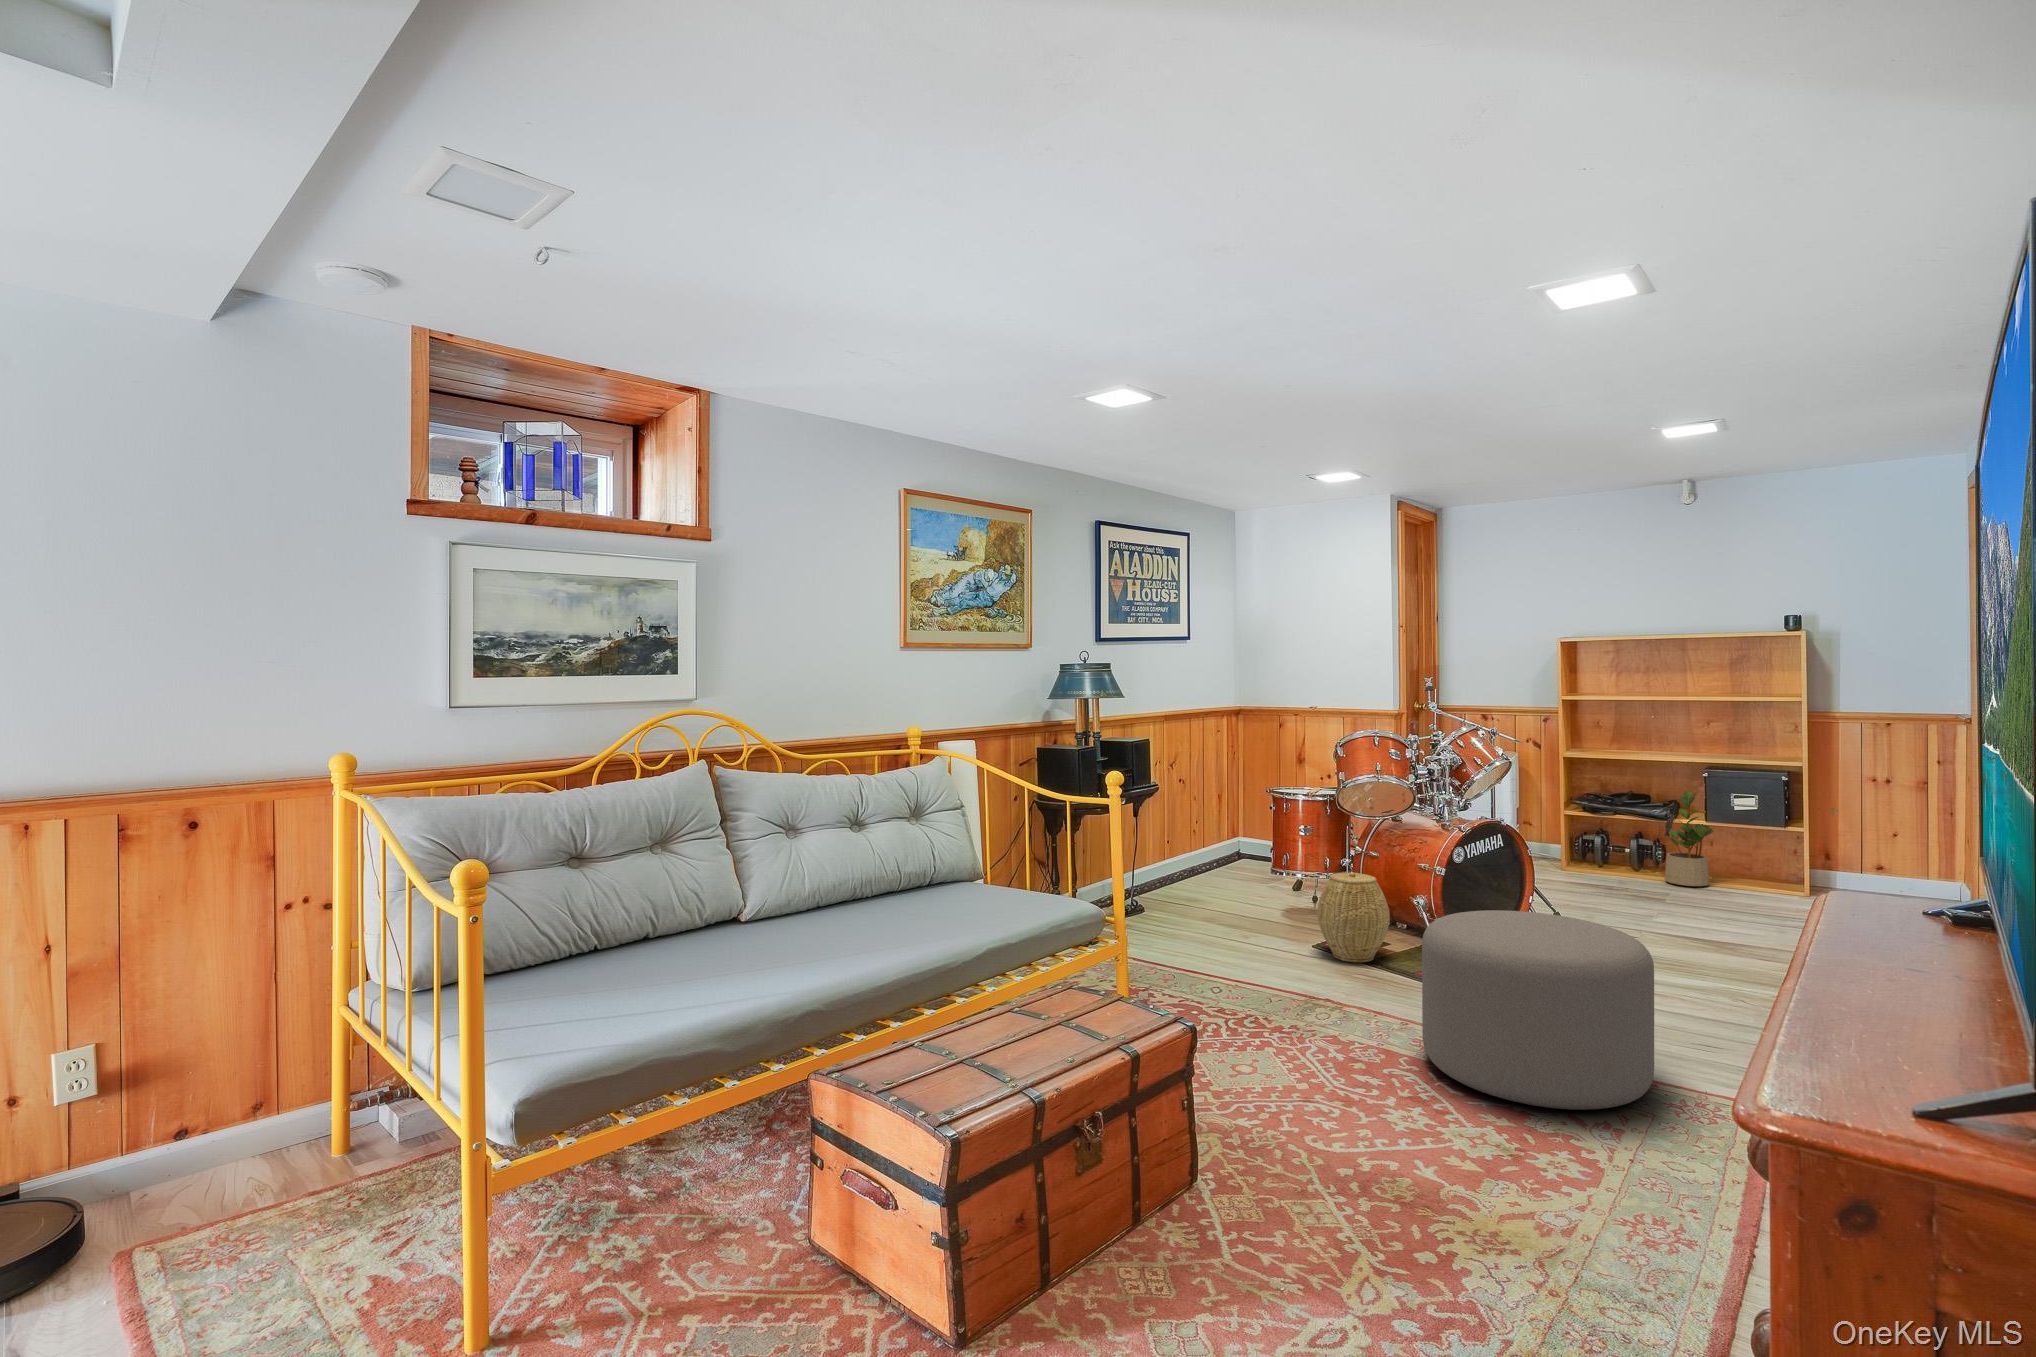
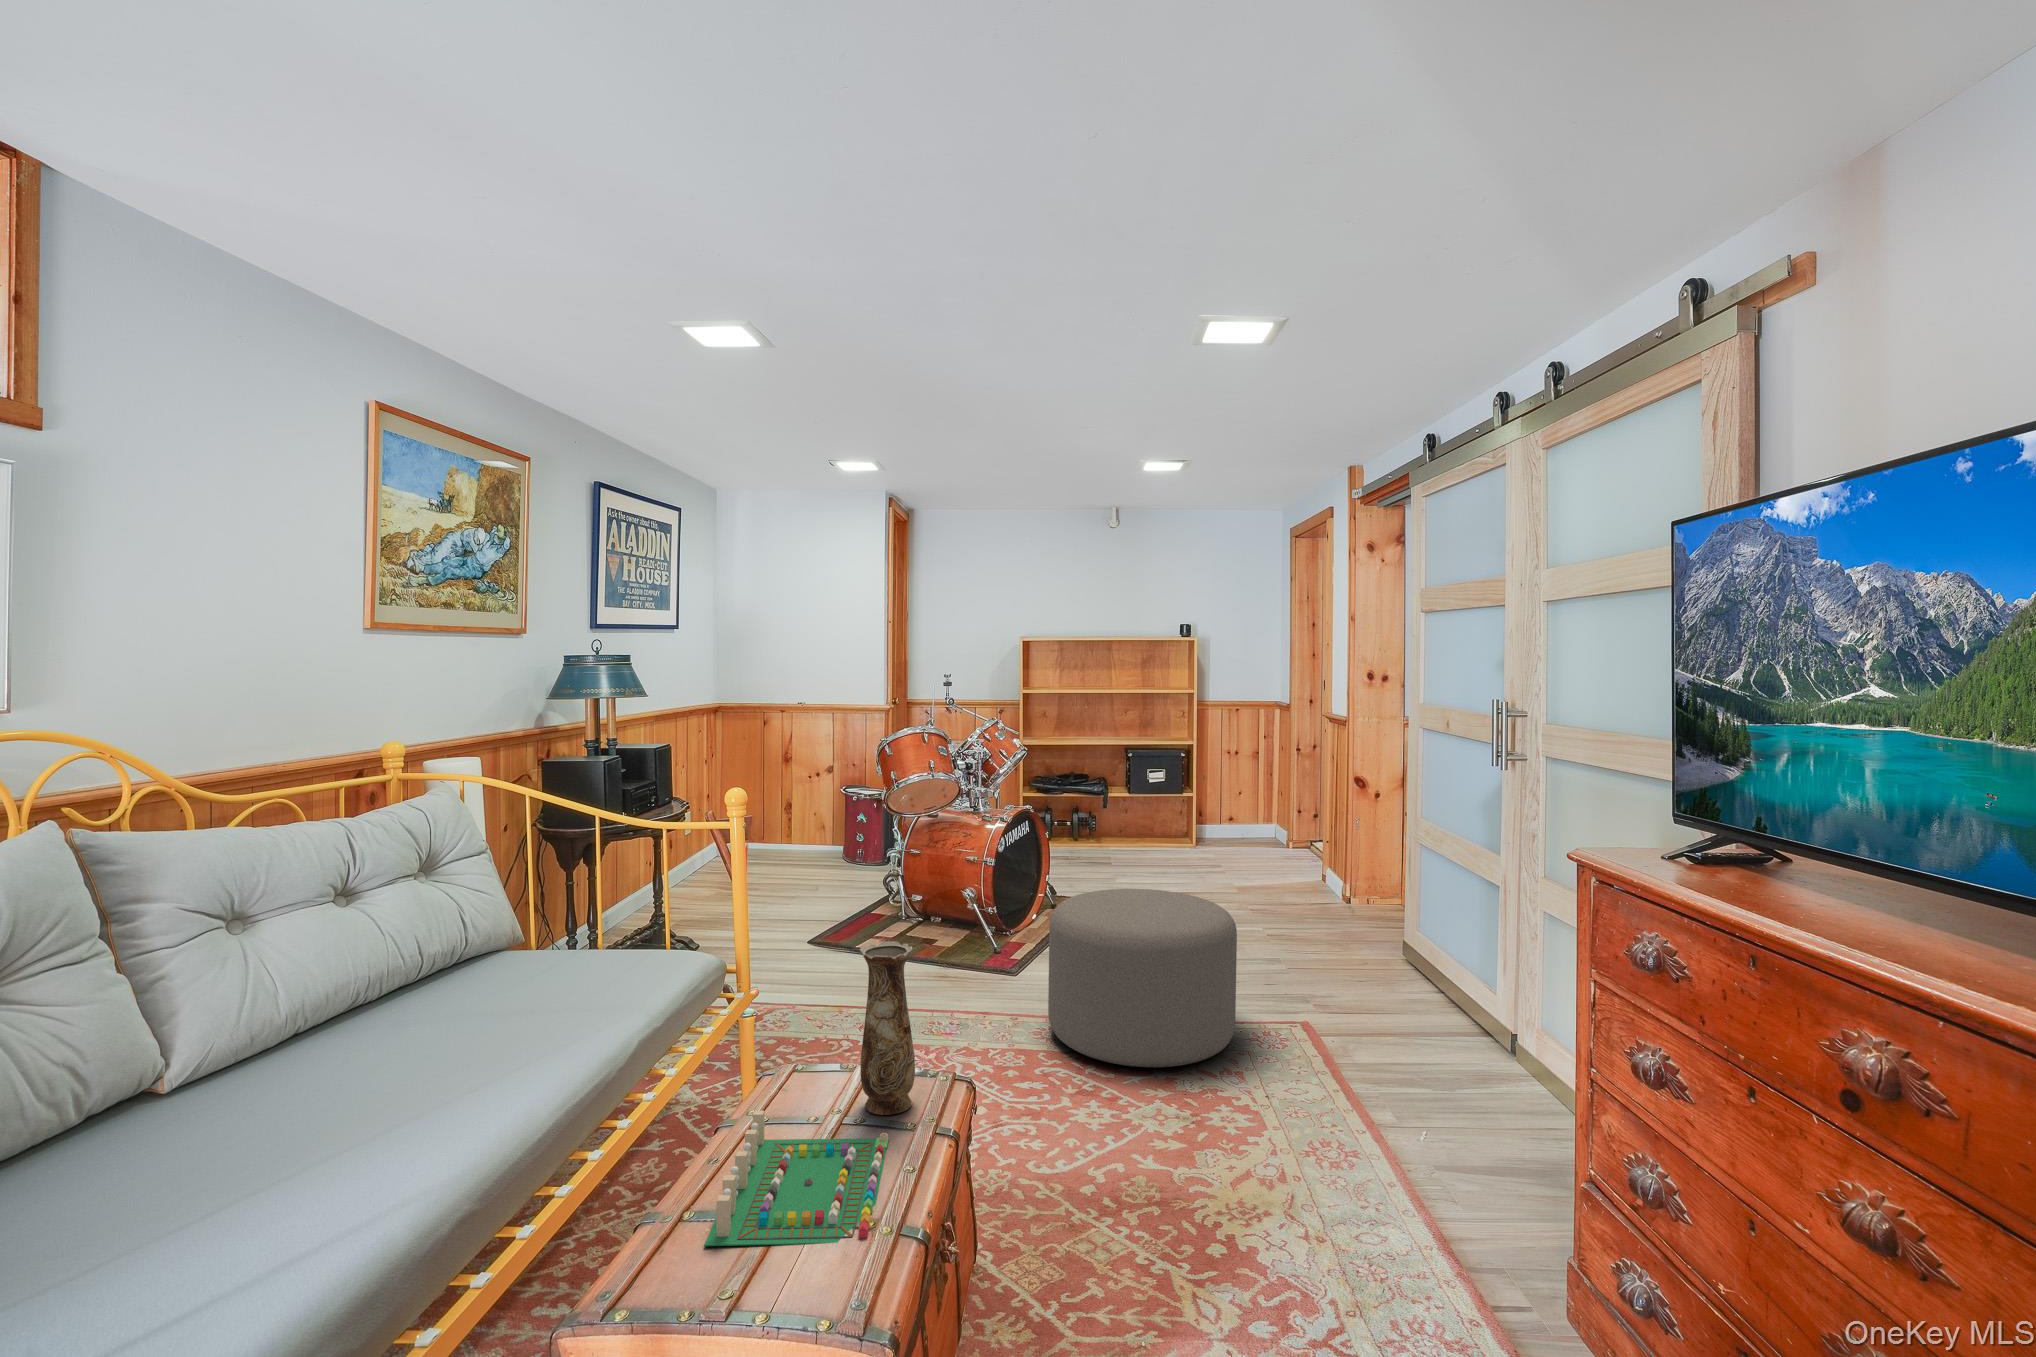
potted plant: present [1665,791,1714,886] -> none [1084,766,1118,843]
woven basket: present [1317,872,1390,962] -> none [880,868,949,958]
vase: none [1080,891,1125,1029] -> present [860,941,915,1115]
board game: none [908,997,1078,1088] -> present [704,1111,889,1246]

